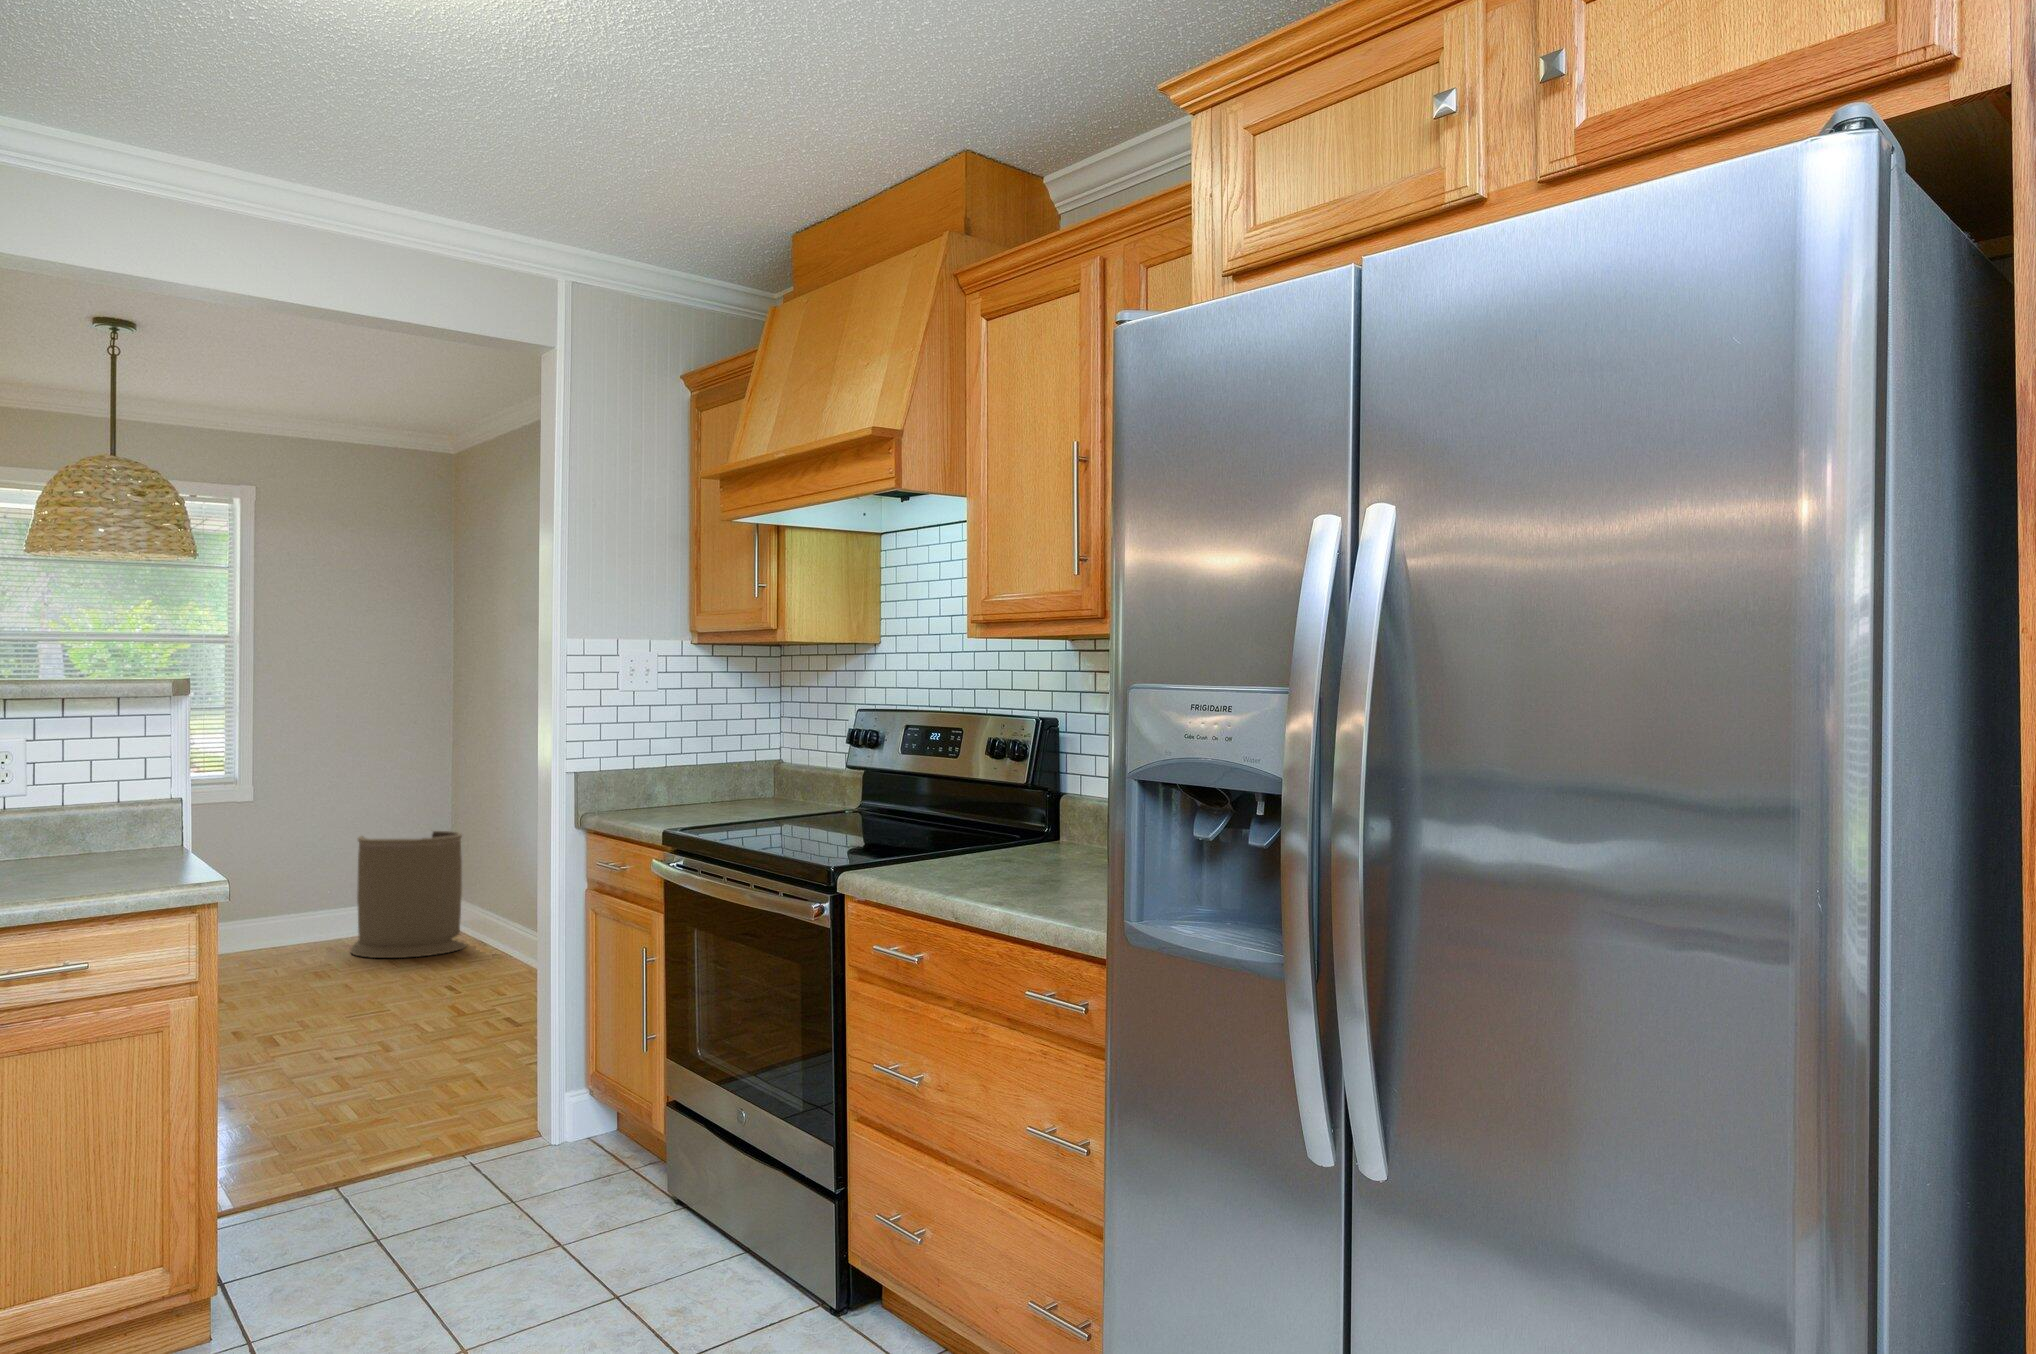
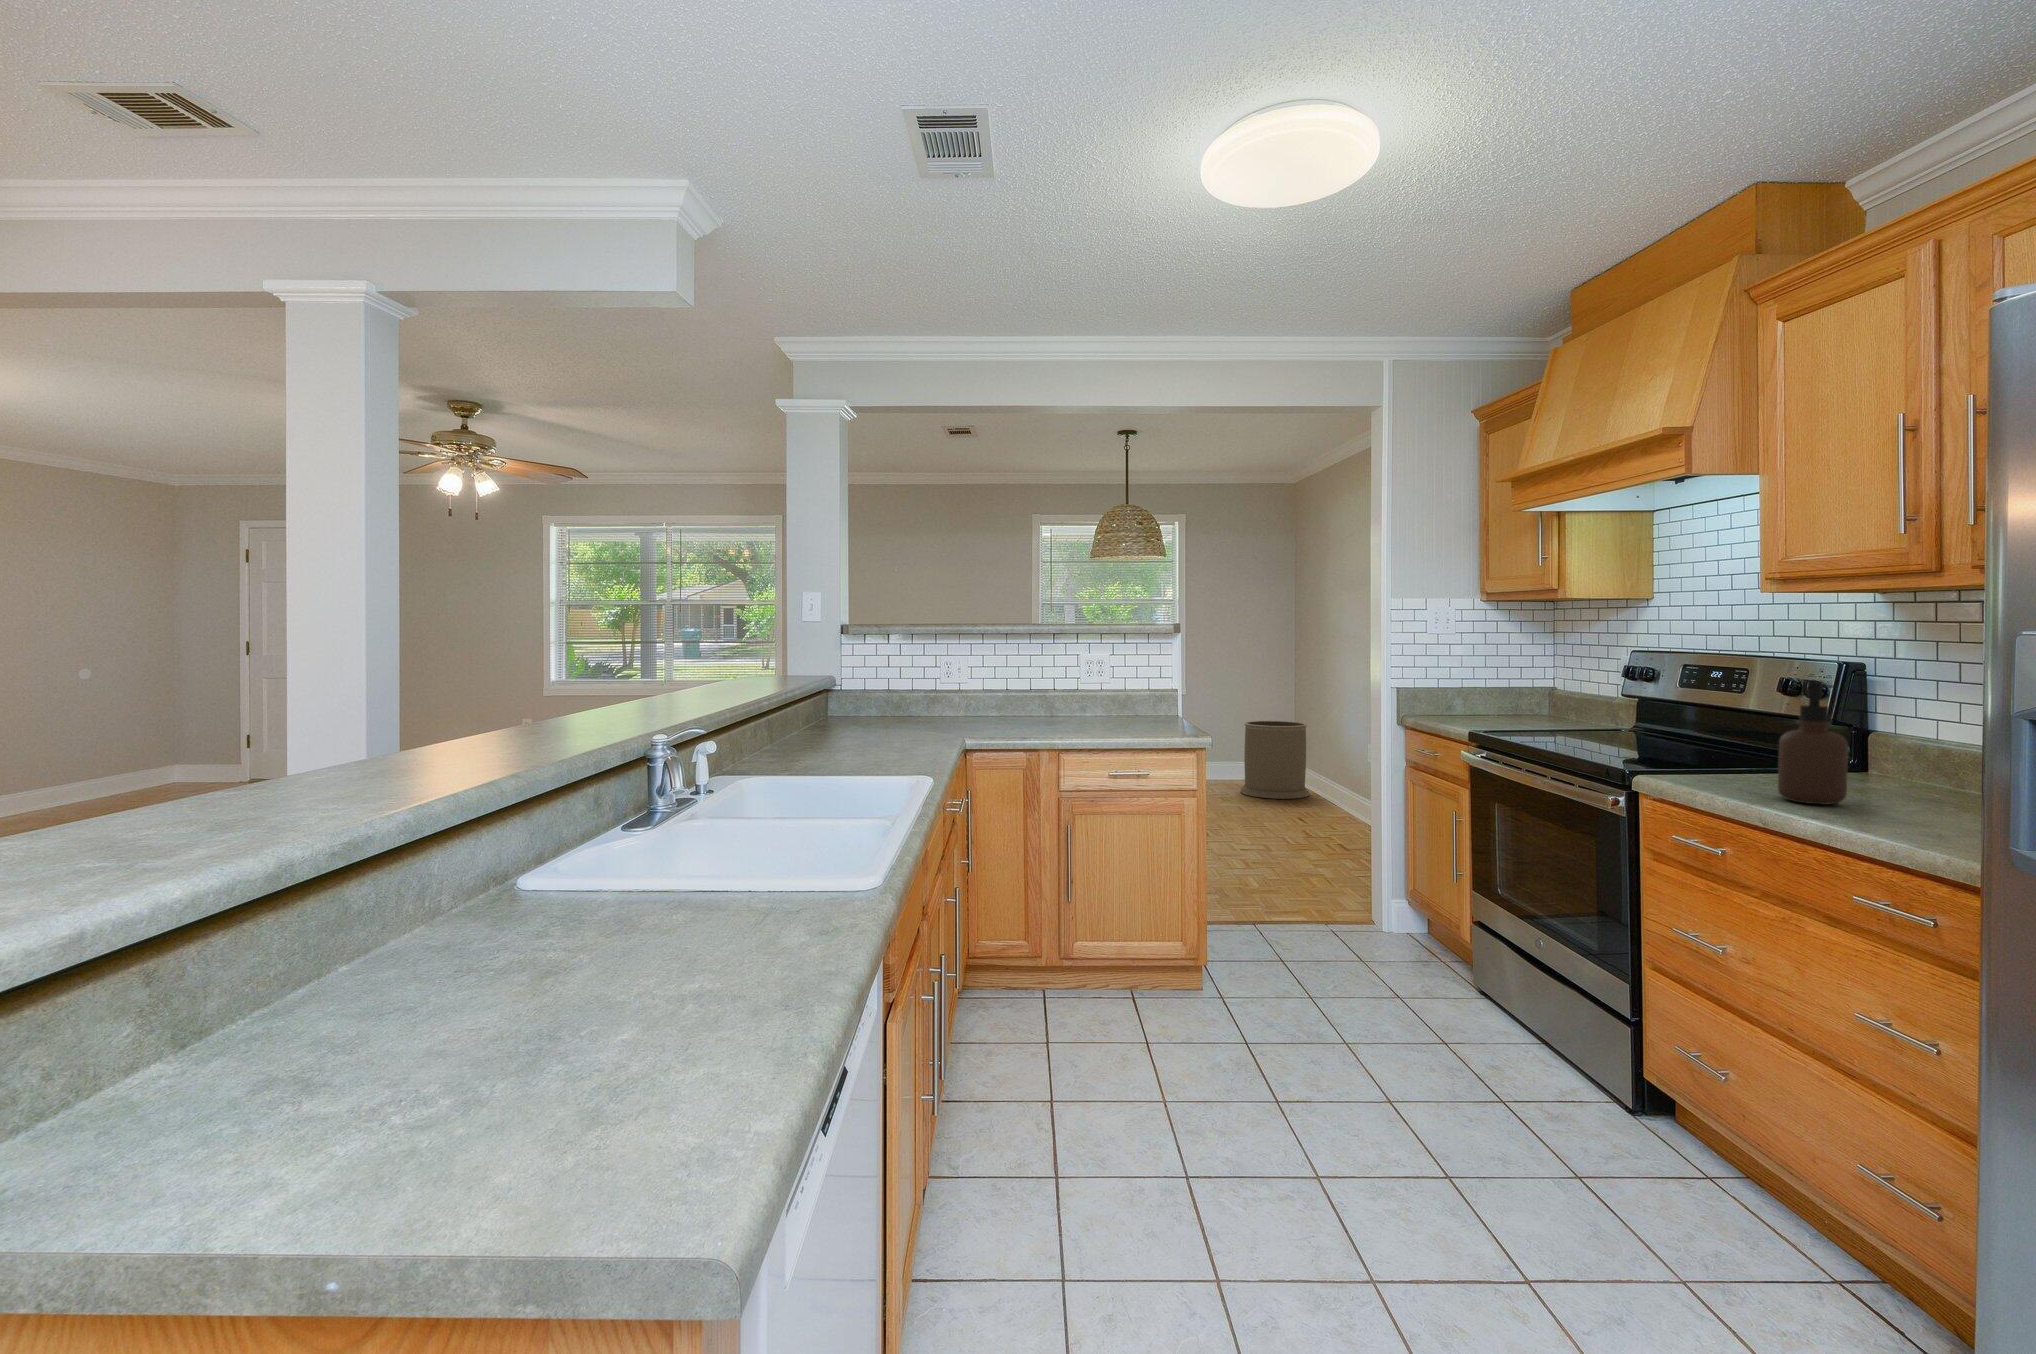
soap dispenser: none [971,742,1033,887] -> present [1778,681,1848,805]

